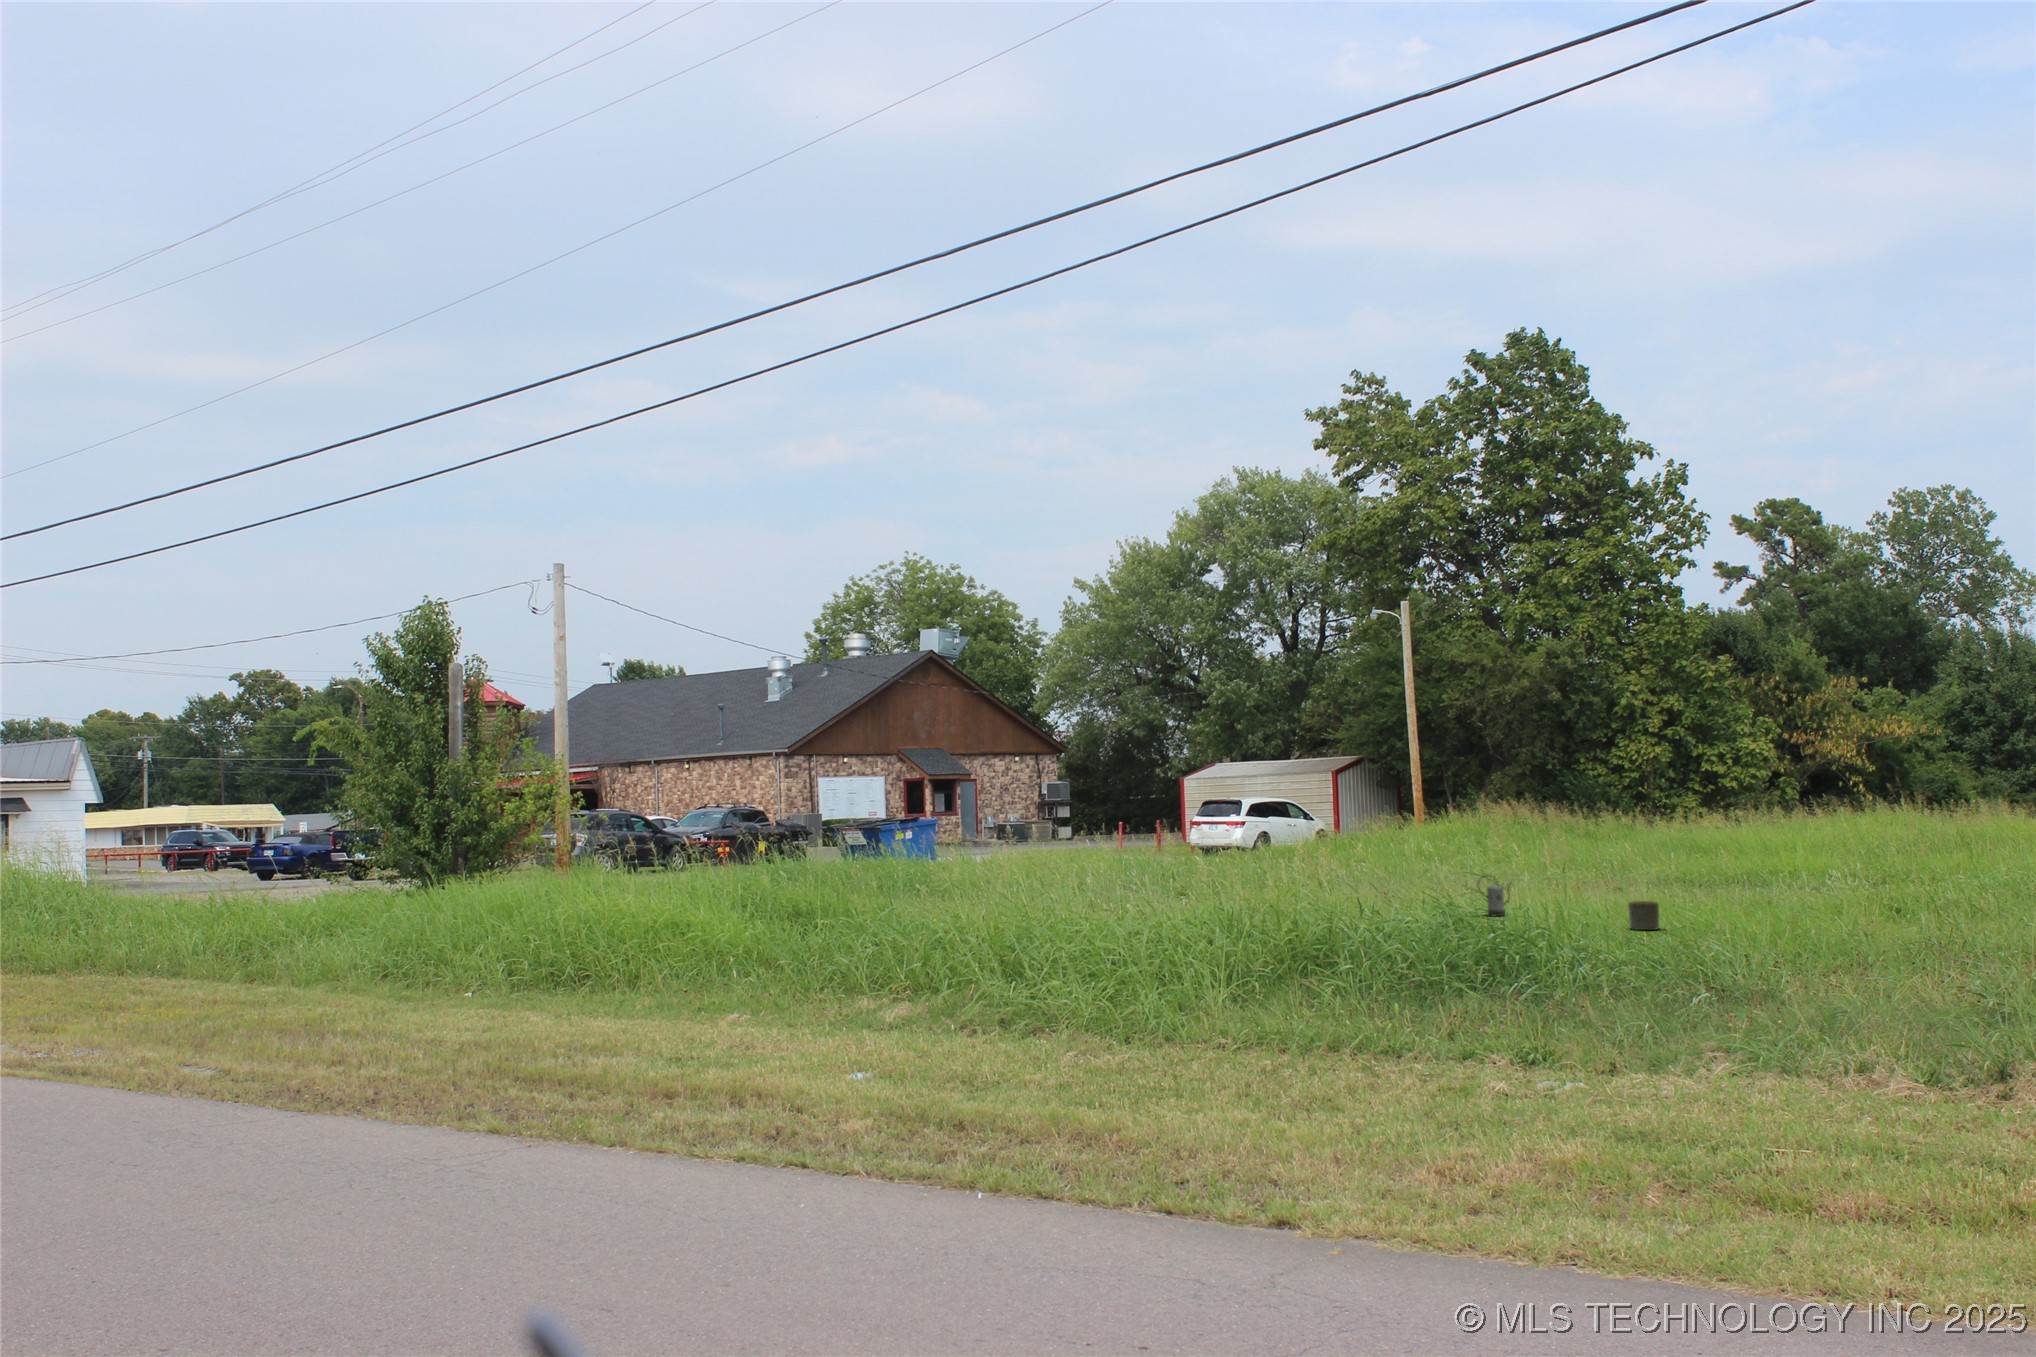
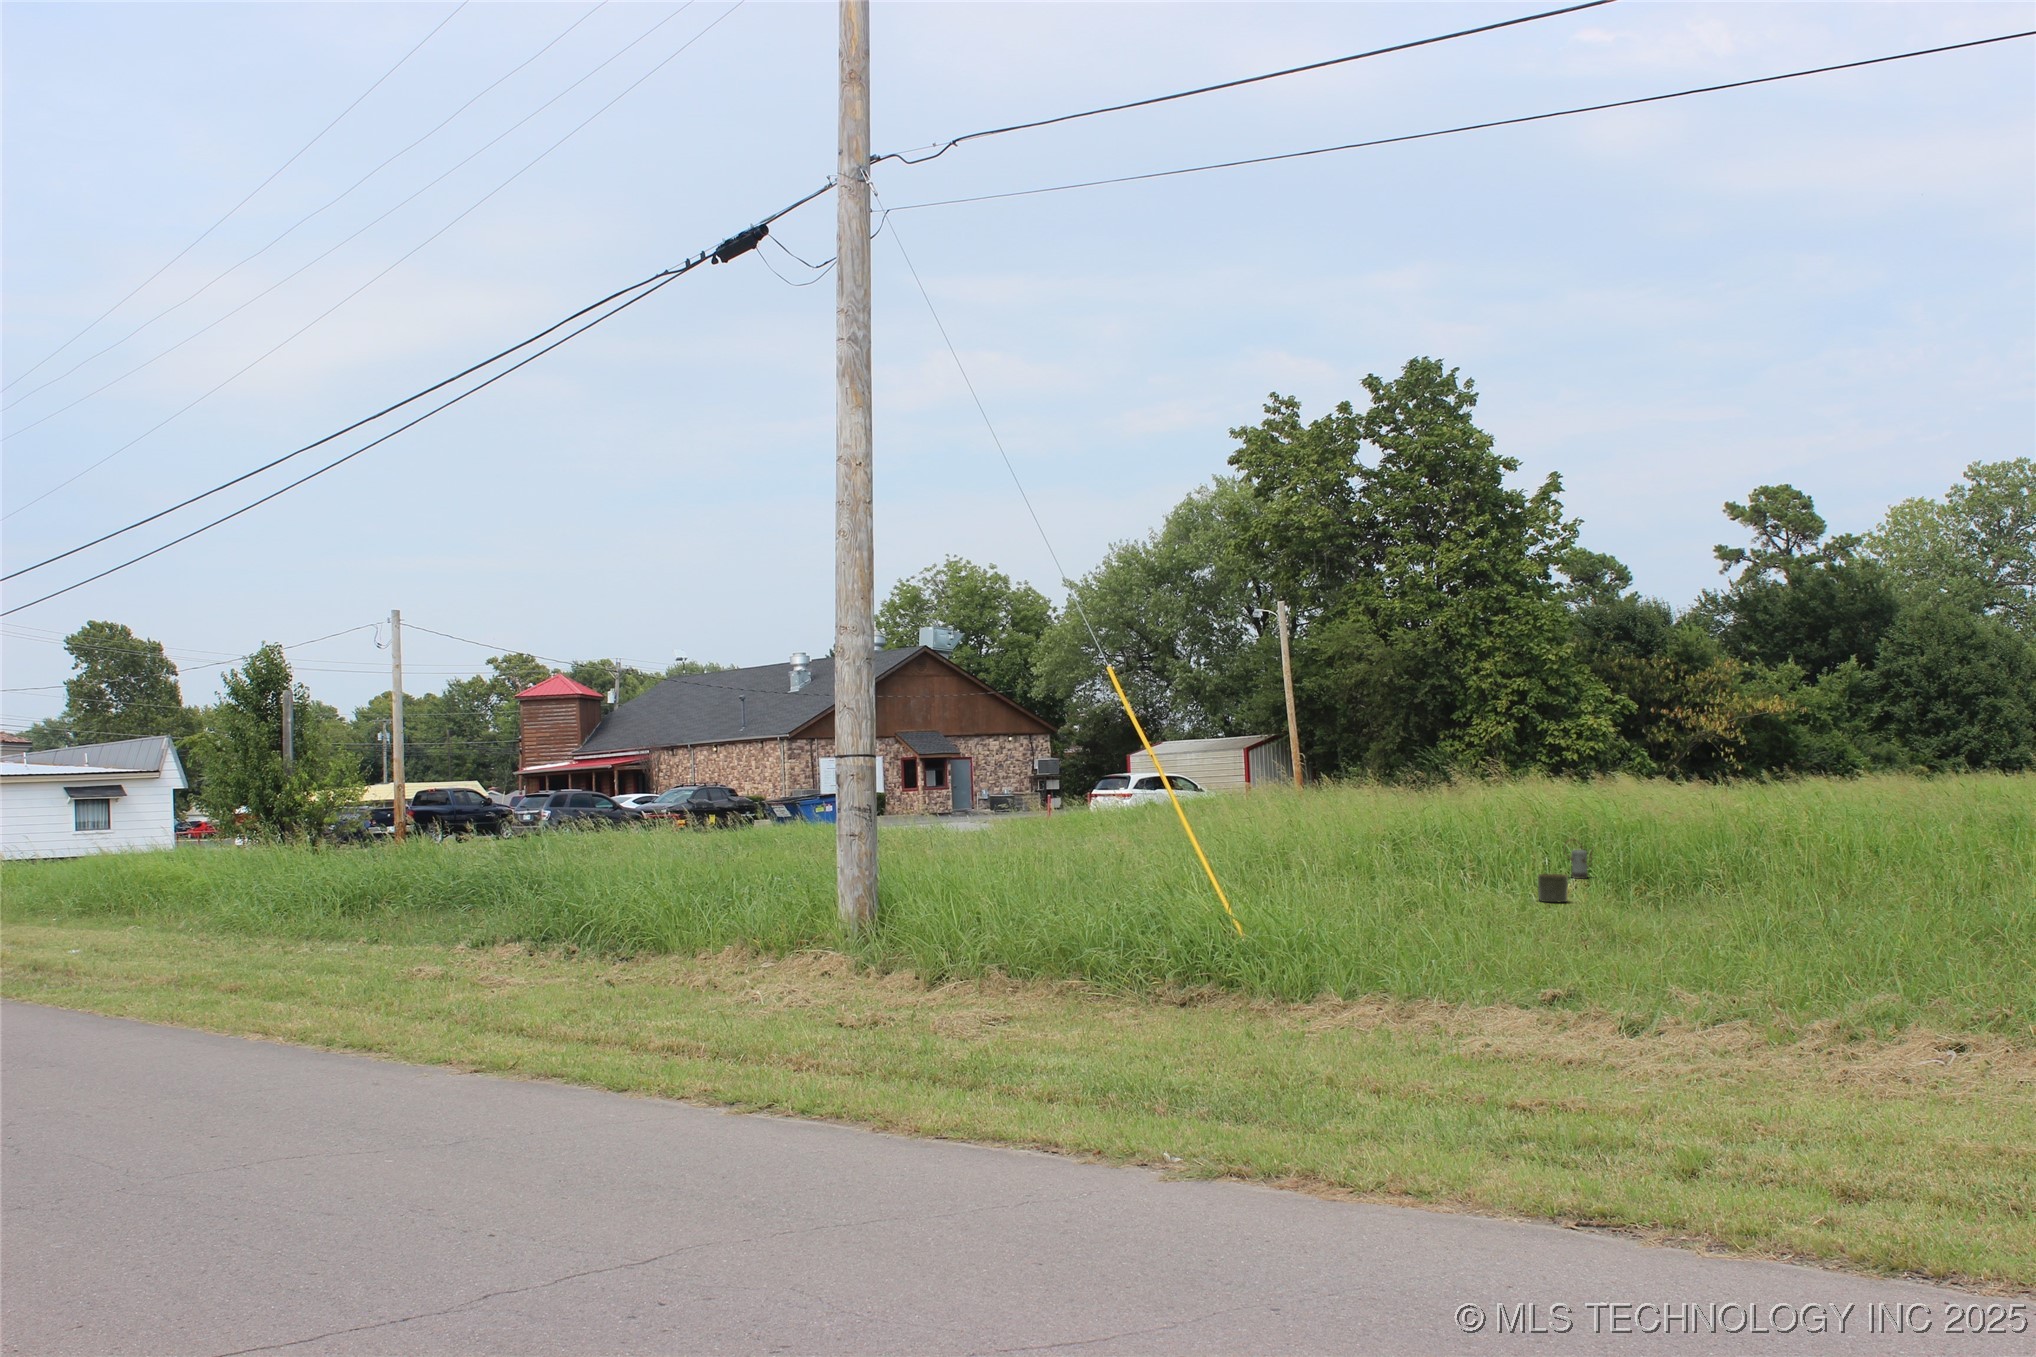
watering can: present [1477,875,1511,916] -> present [1565,843,1593,879]

